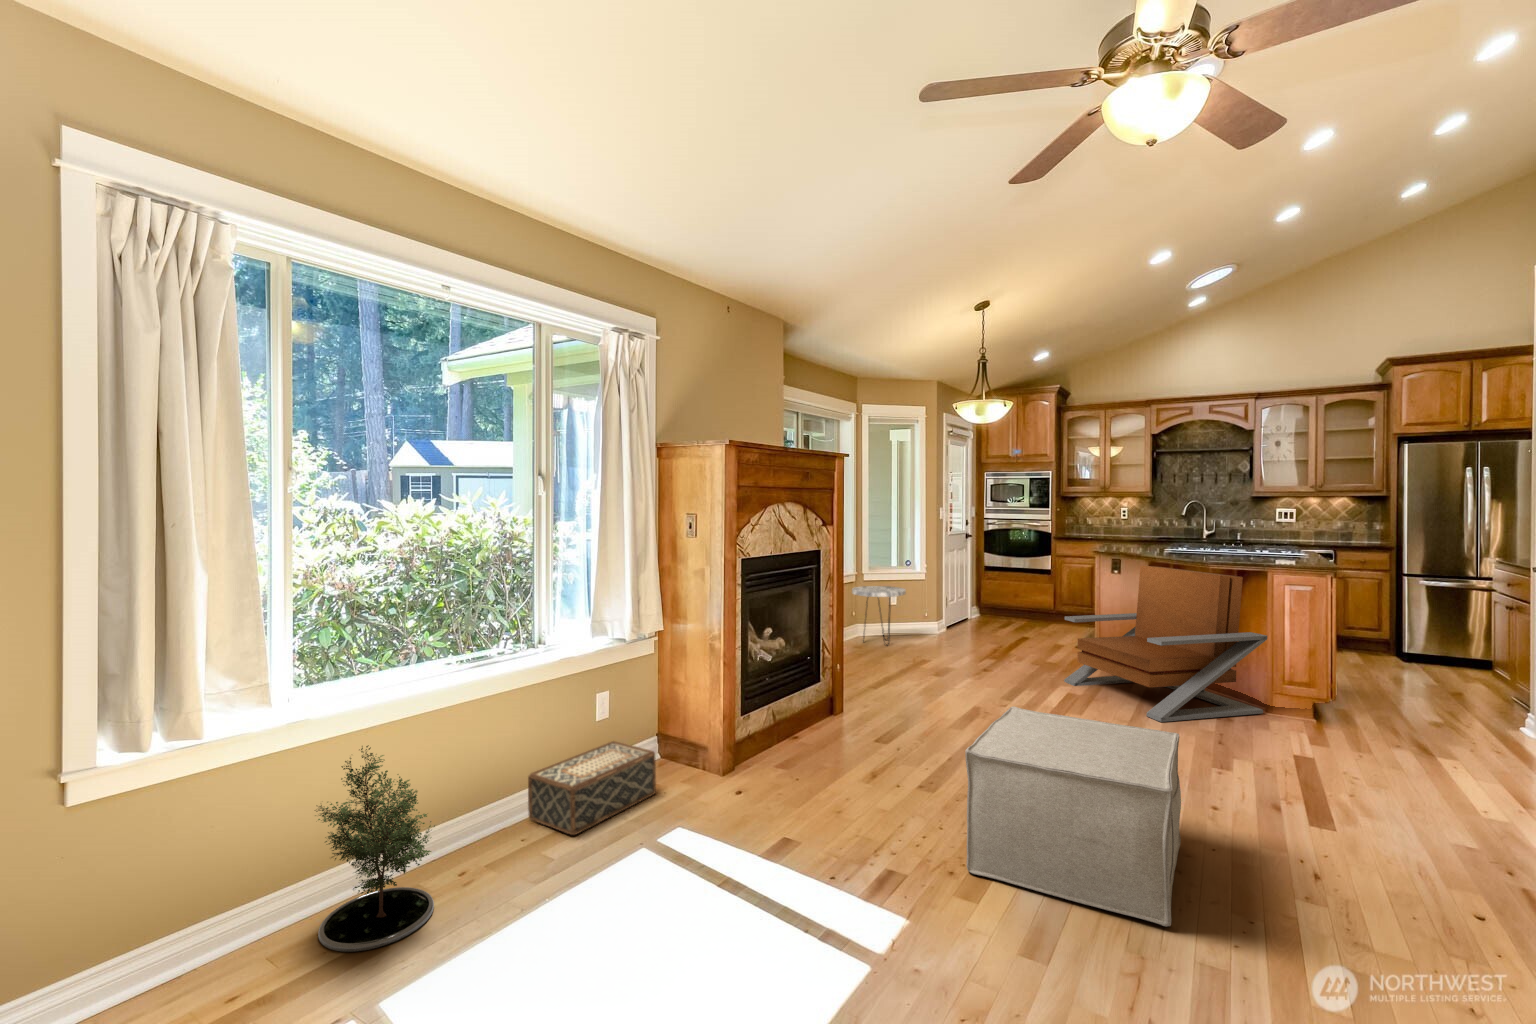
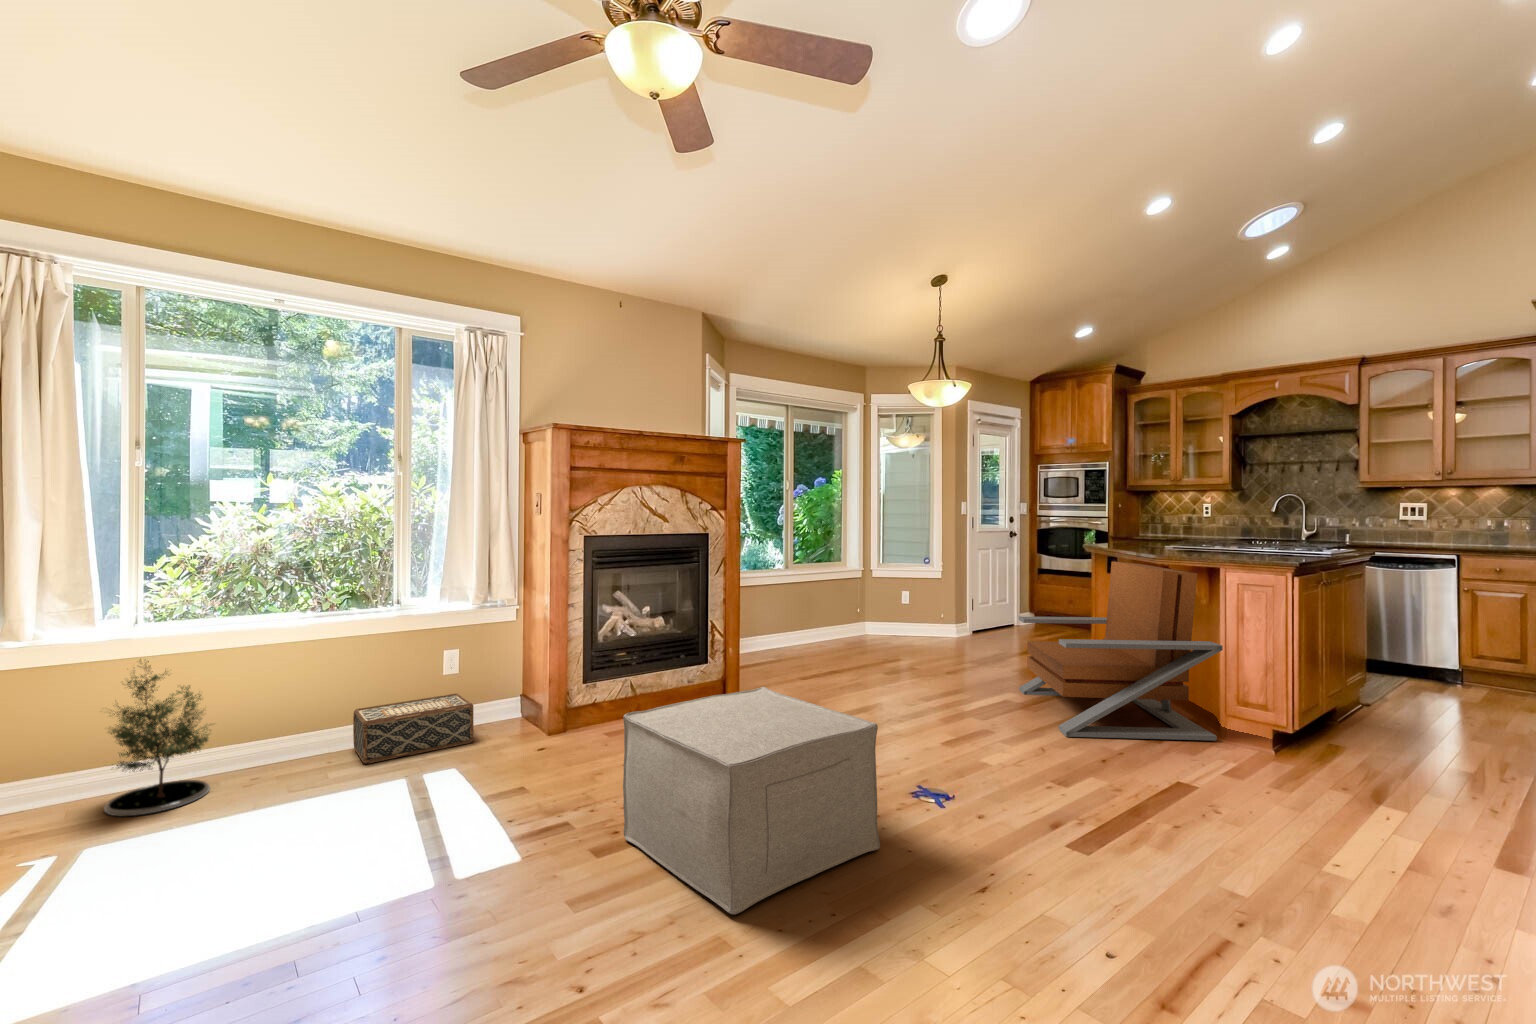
side table: present [852,586,906,641] -> none [847,582,902,644]

